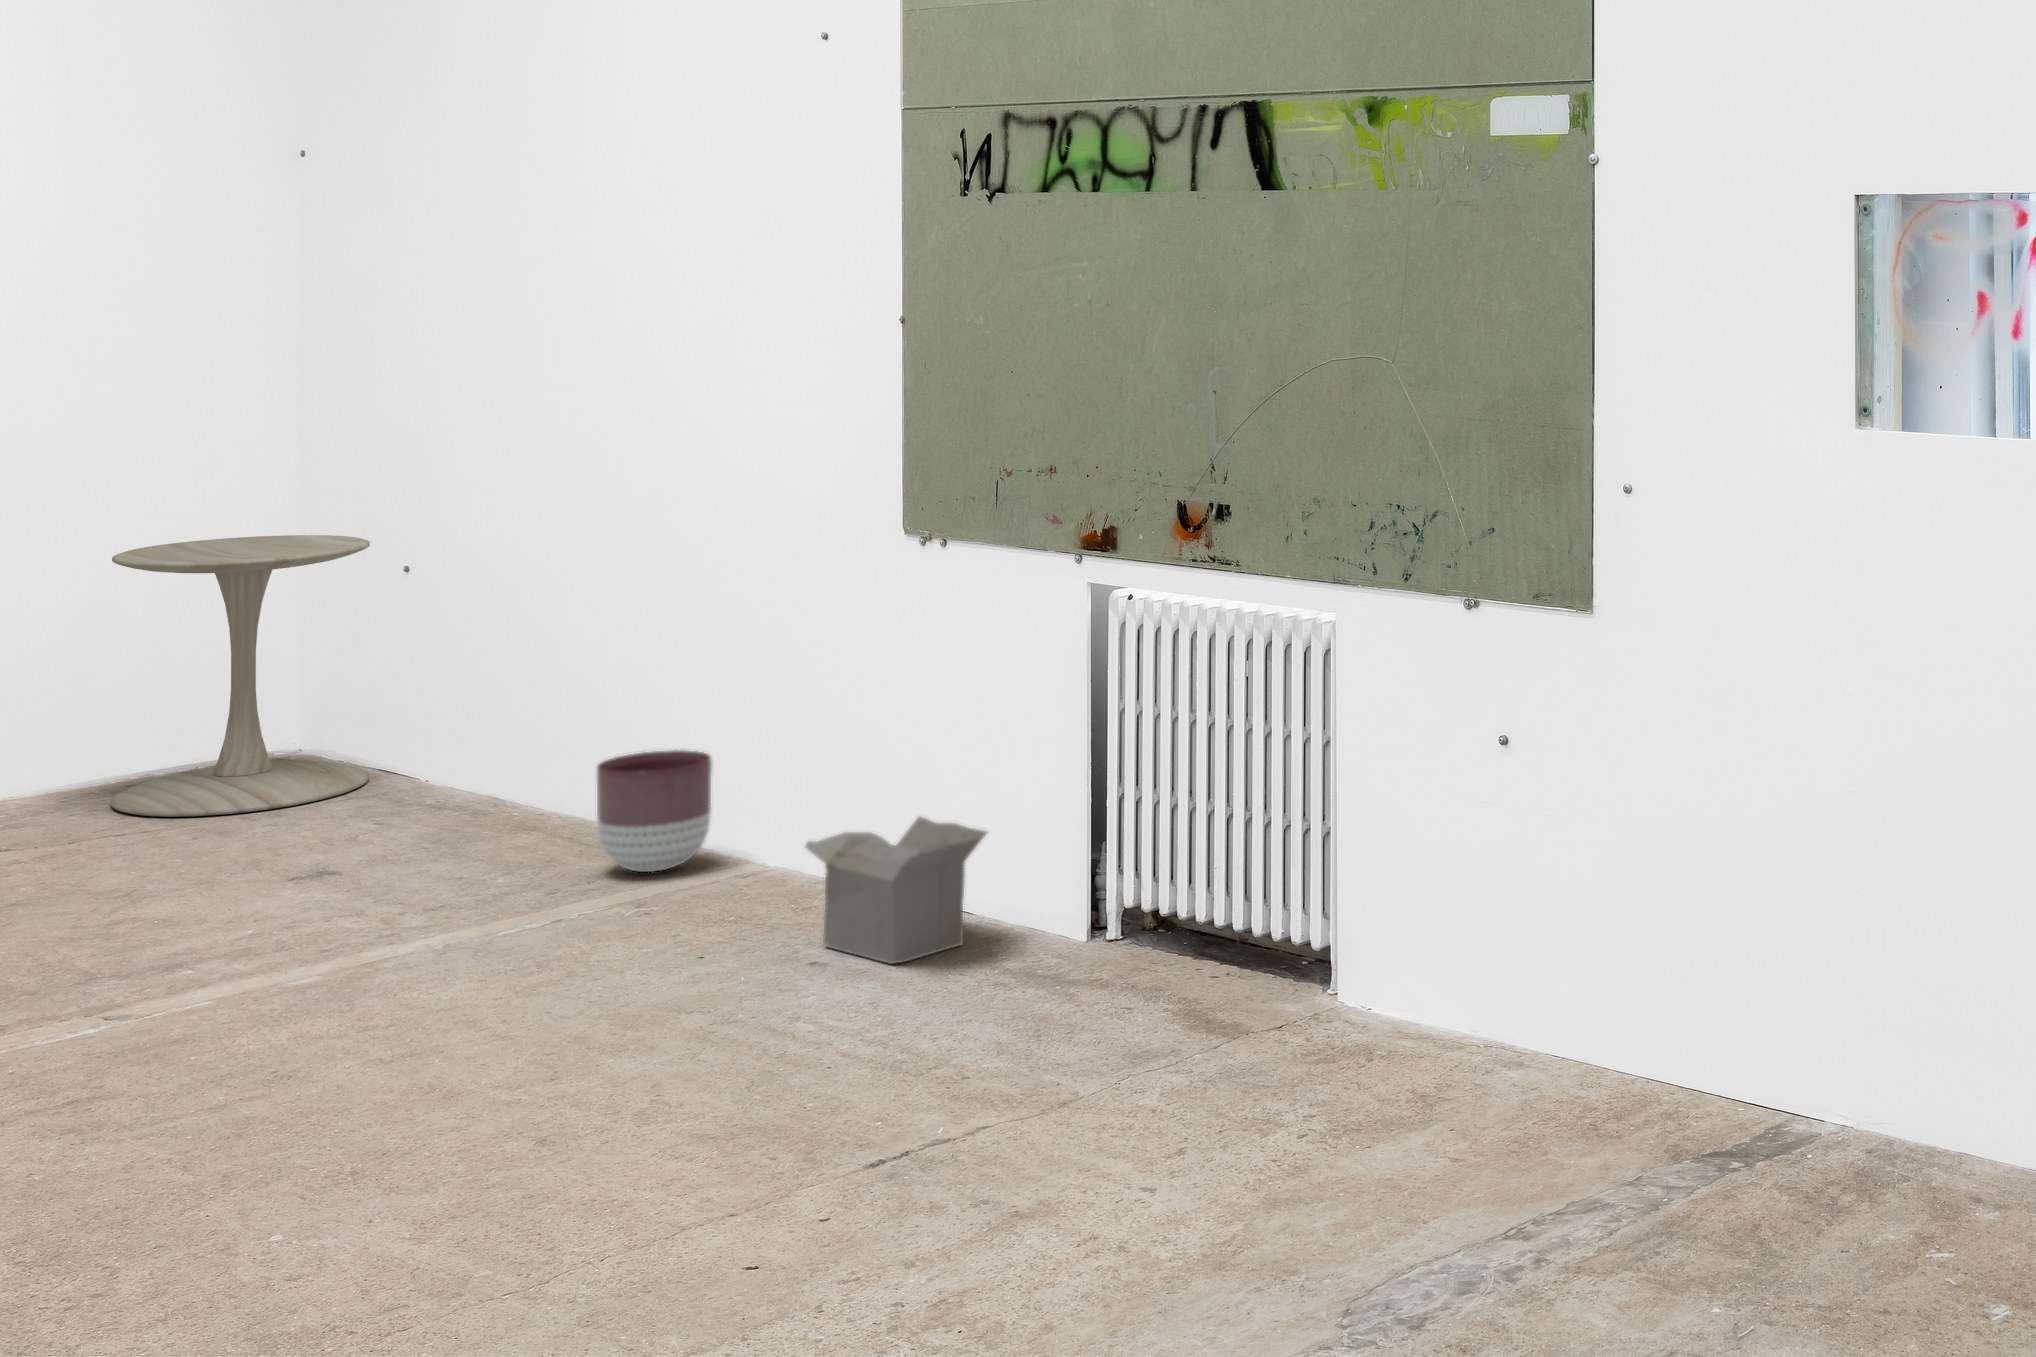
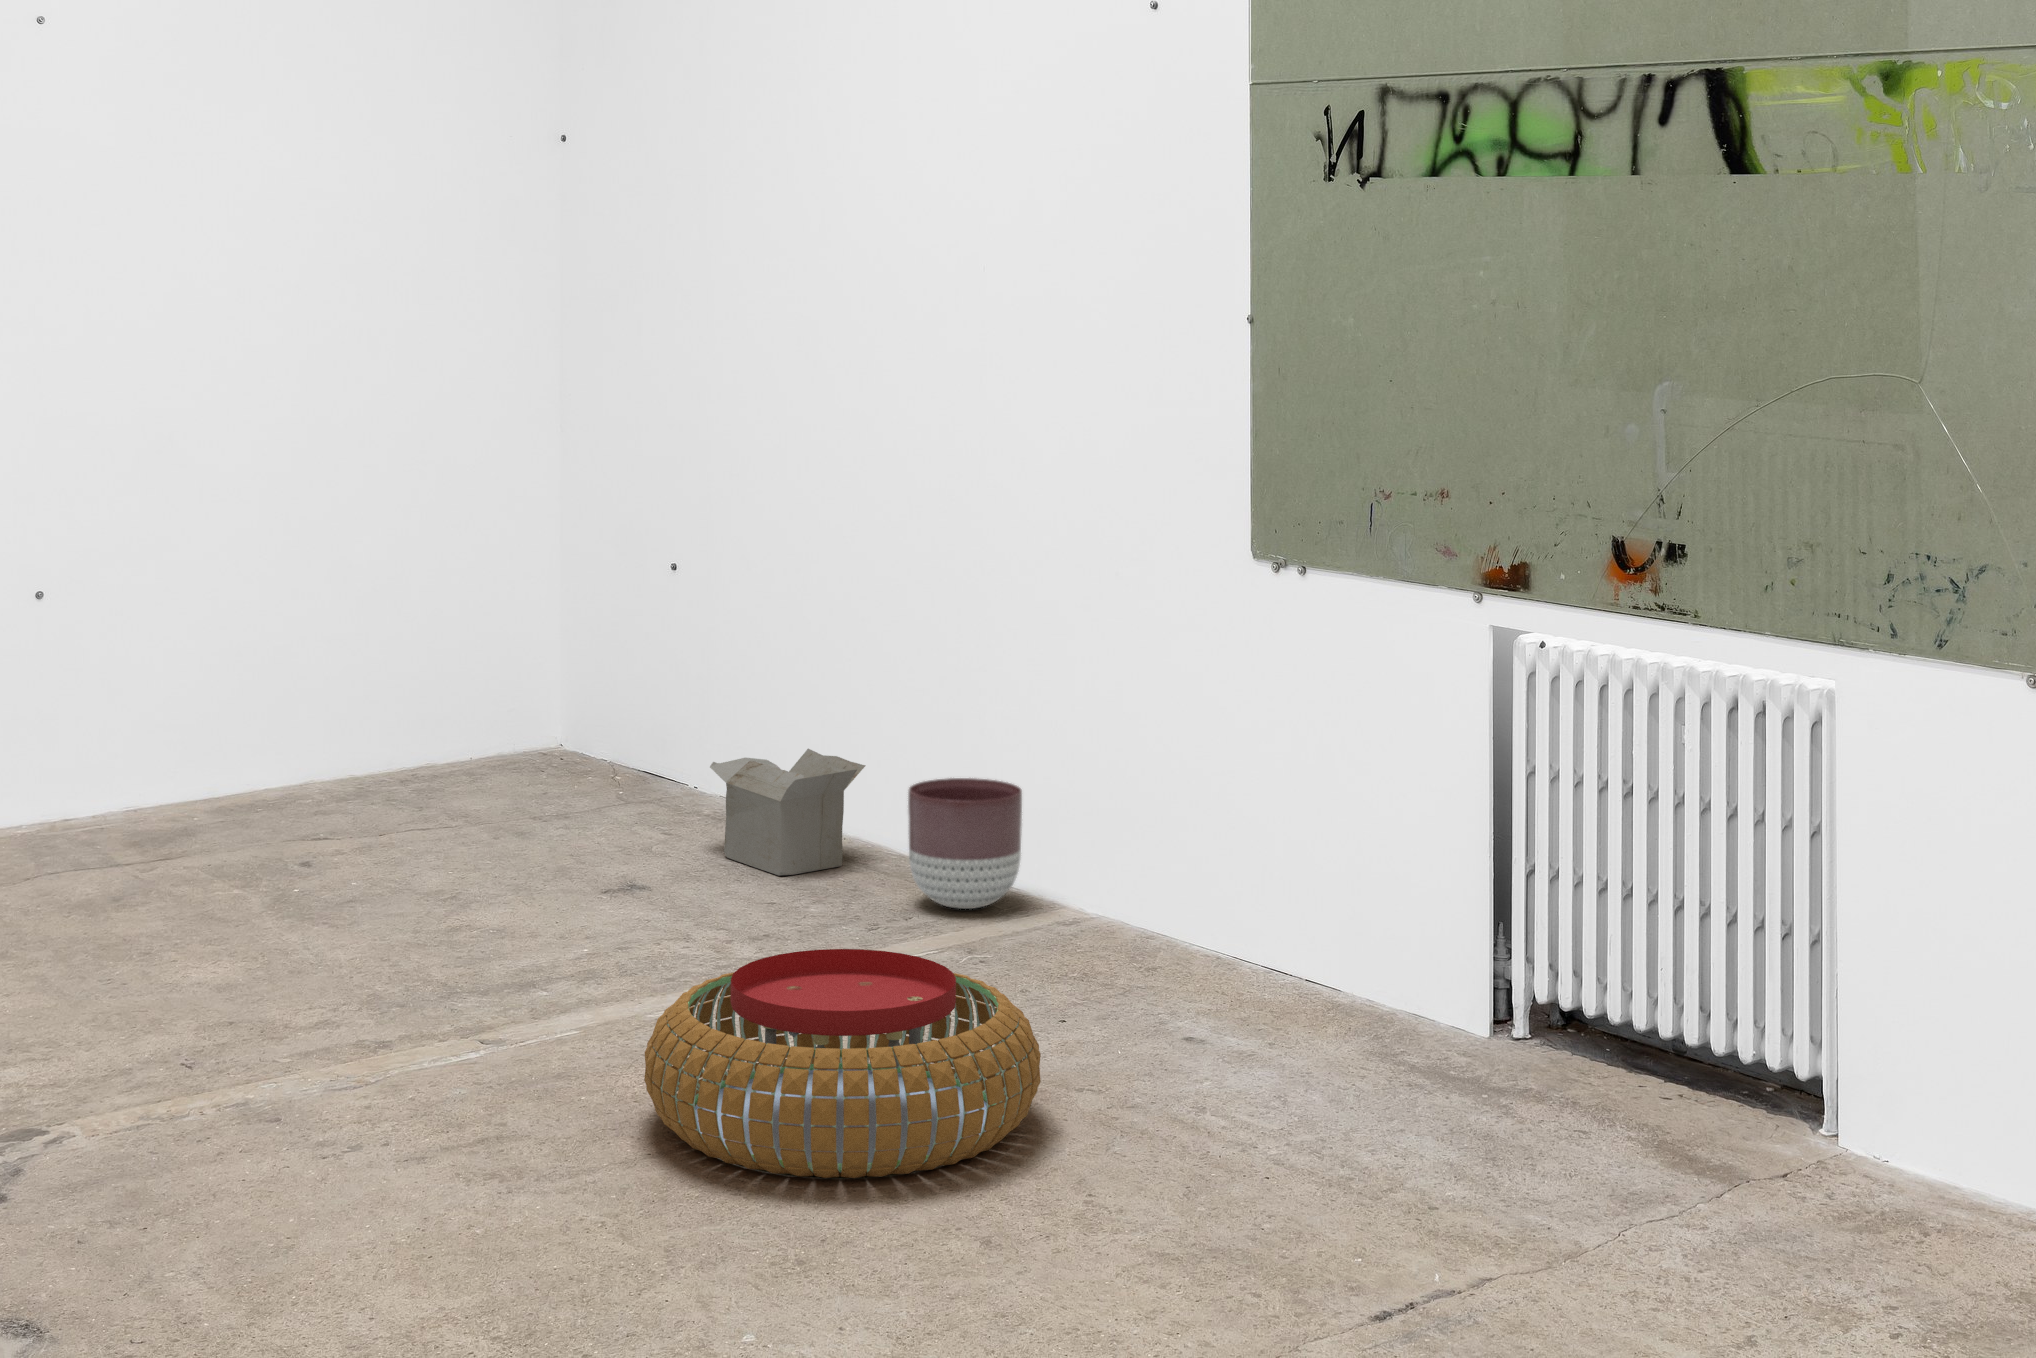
pedestal table: present [111,535,370,817] -> none [406,526,636,808]
cardboard box: present [806,817,987,964] -> present [710,749,865,875]
pouf: none [211,914,626,1129] -> present [644,949,1041,1178]

